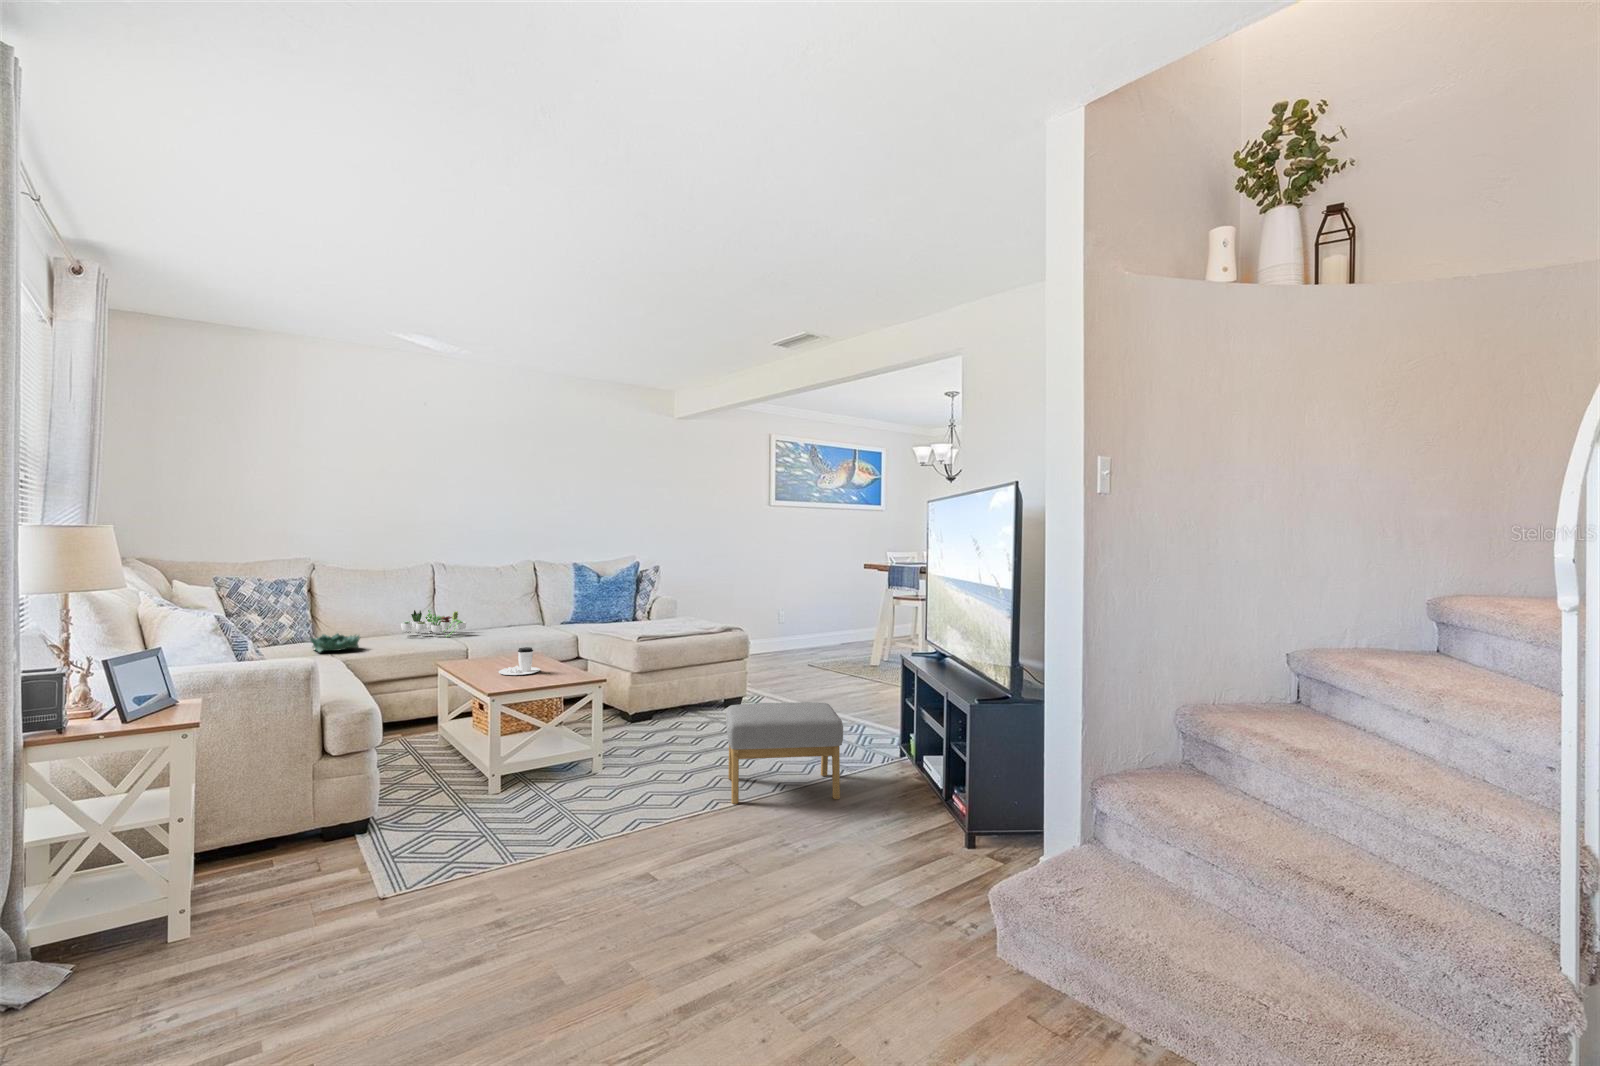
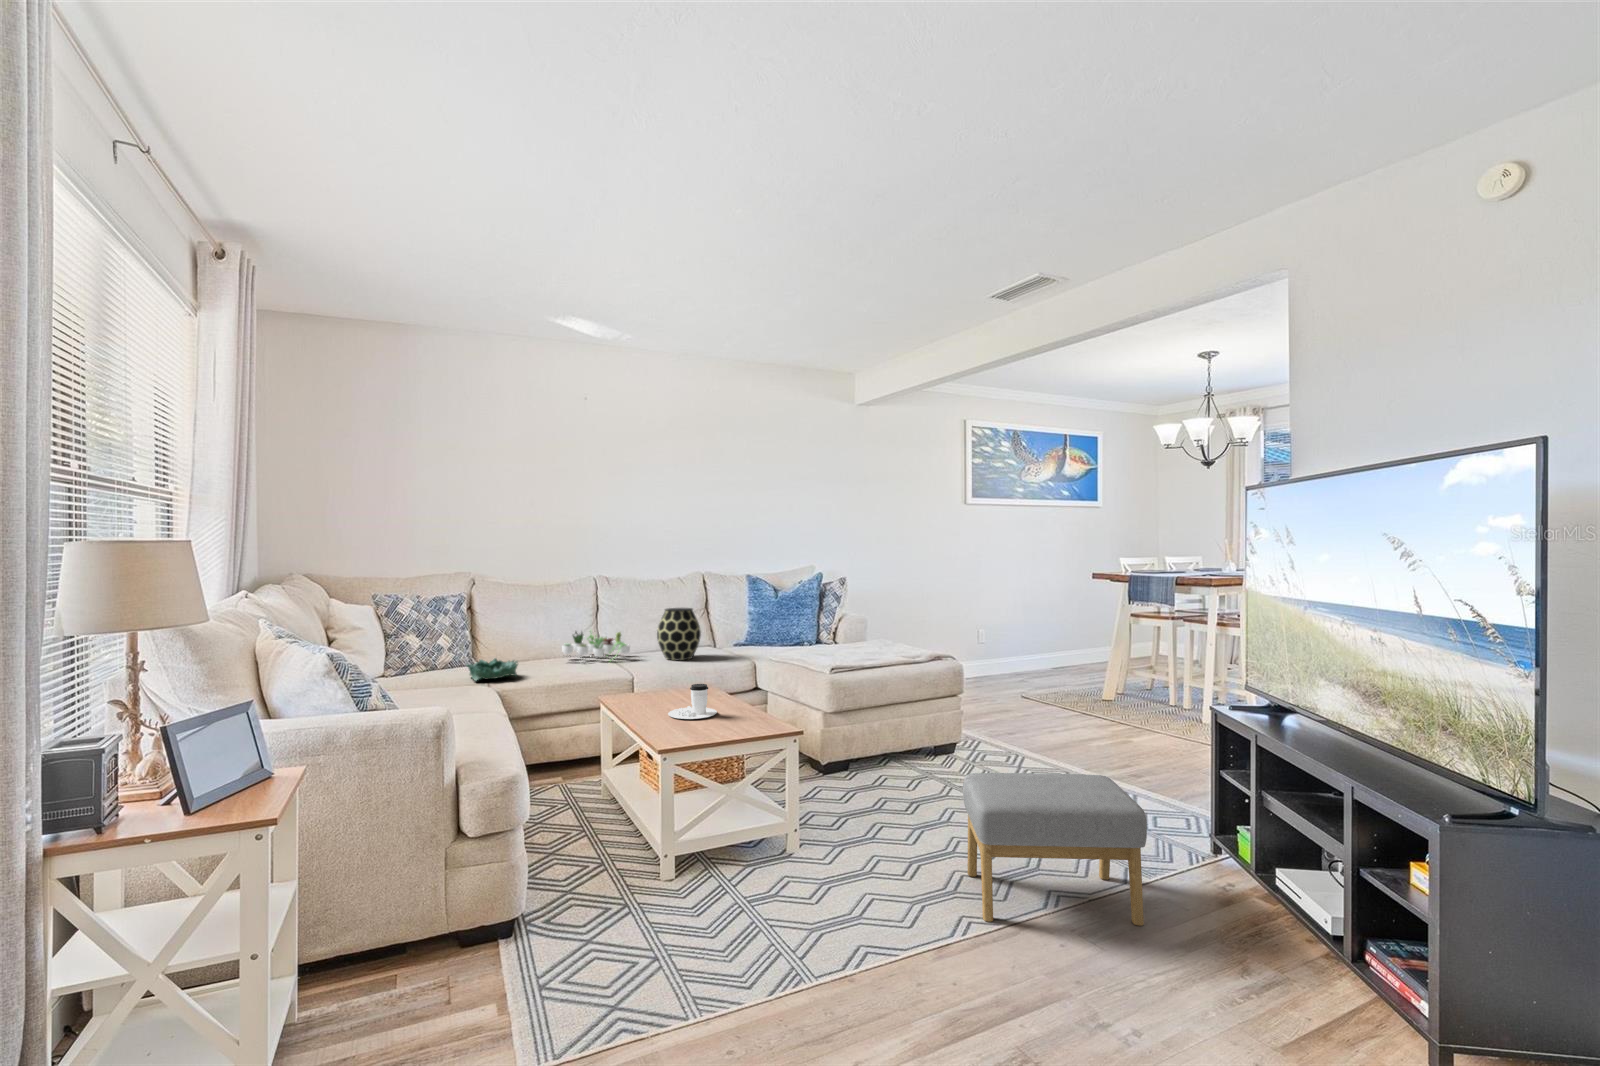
vase: none [492,590,532,635] -> present [657,608,701,660]

